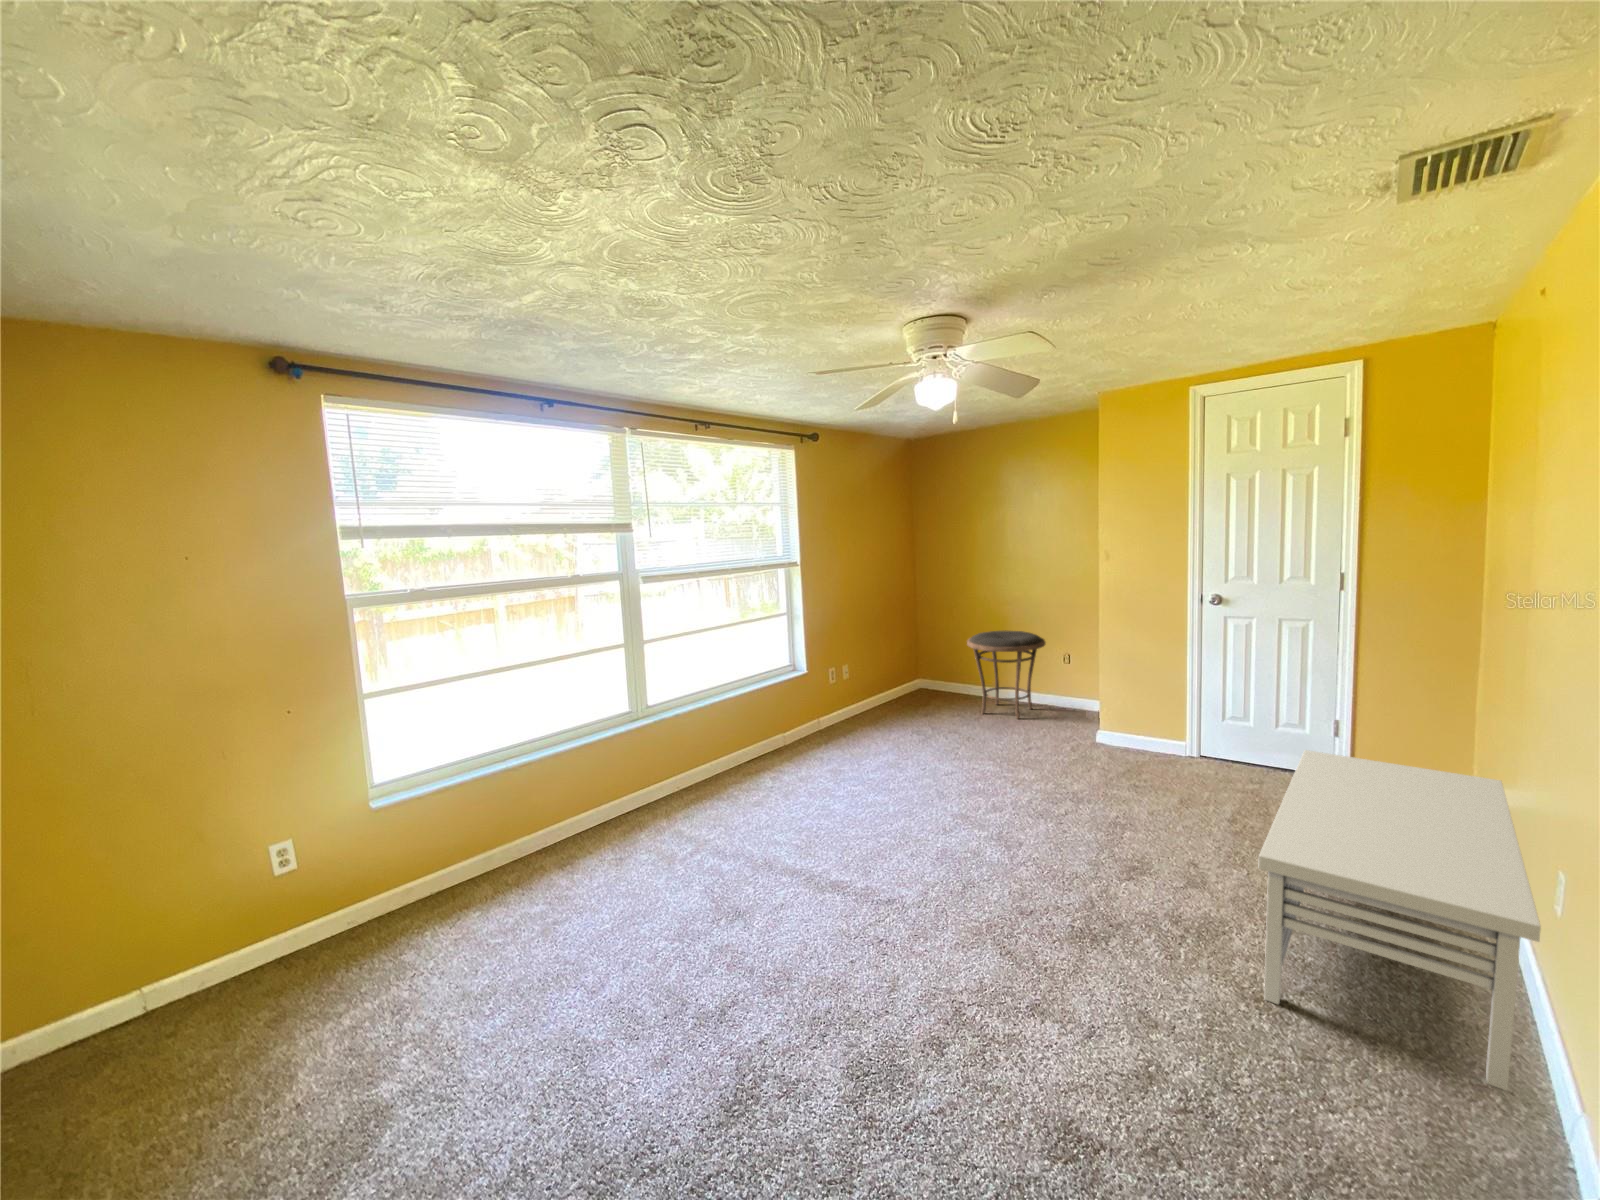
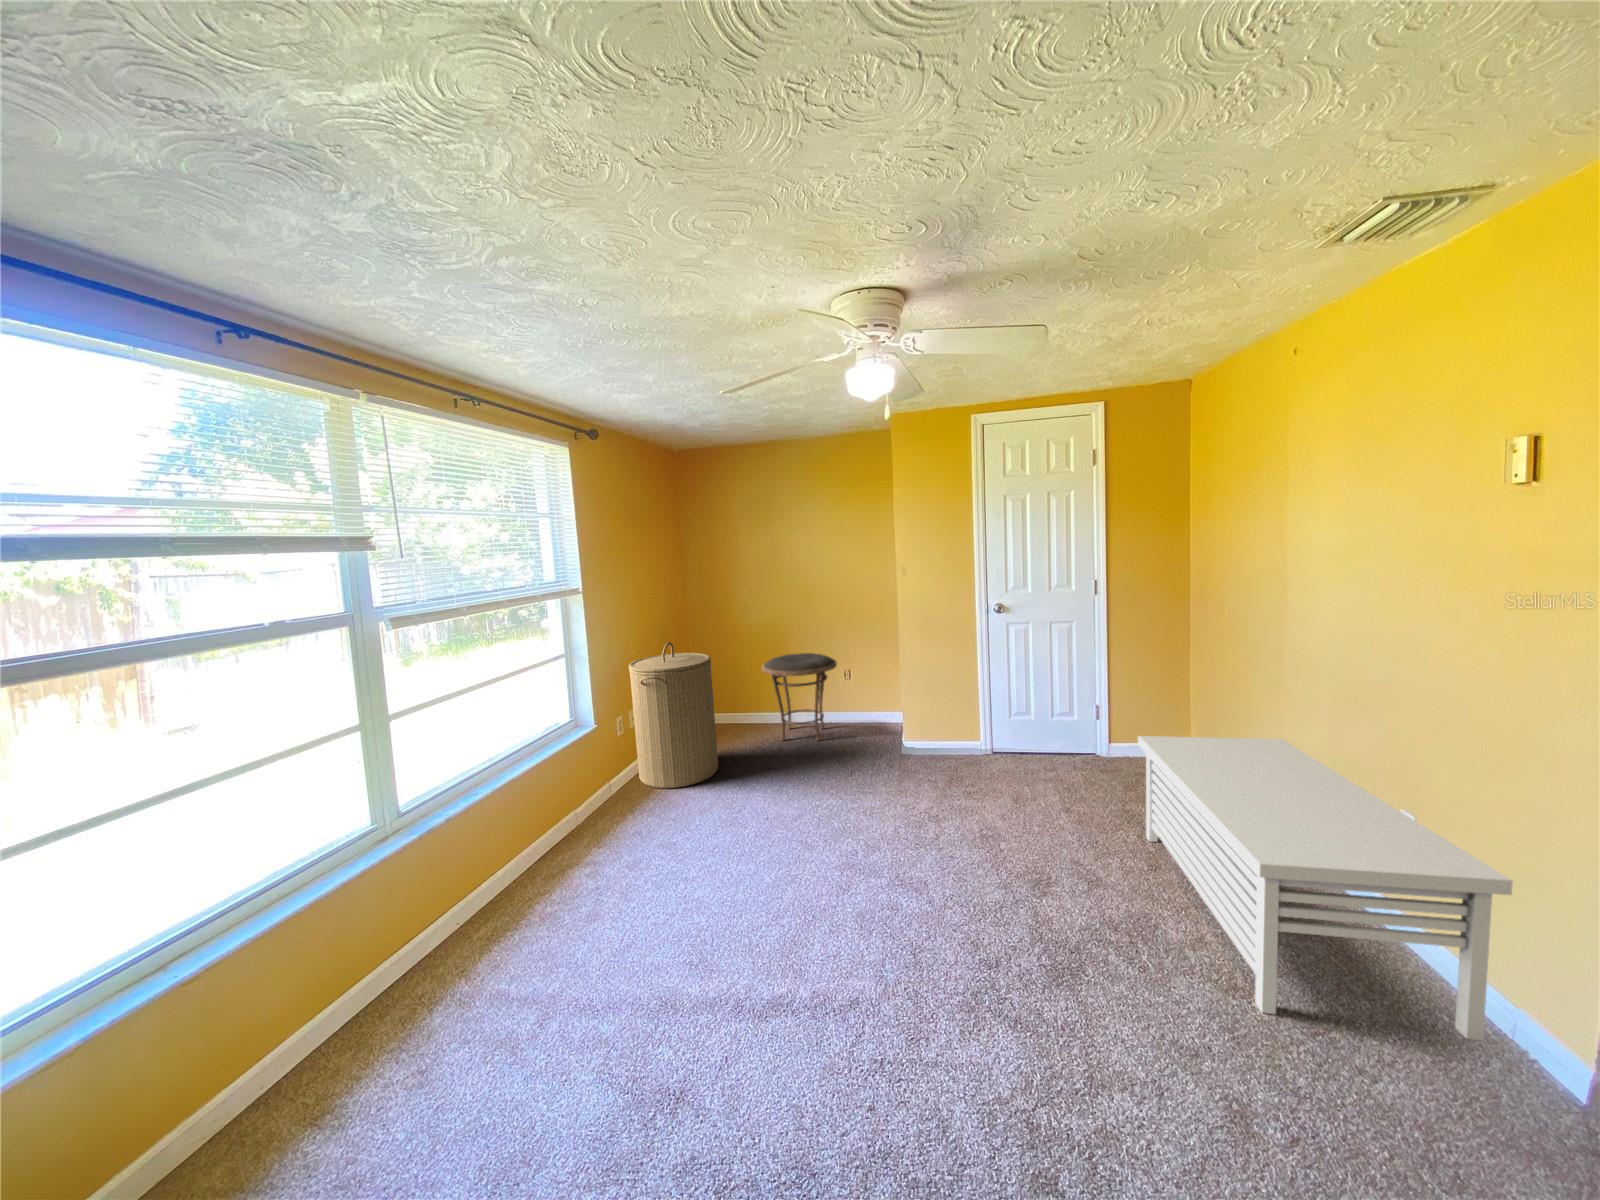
laundry hamper: none [835,609,910,736] -> present [629,642,718,788]

